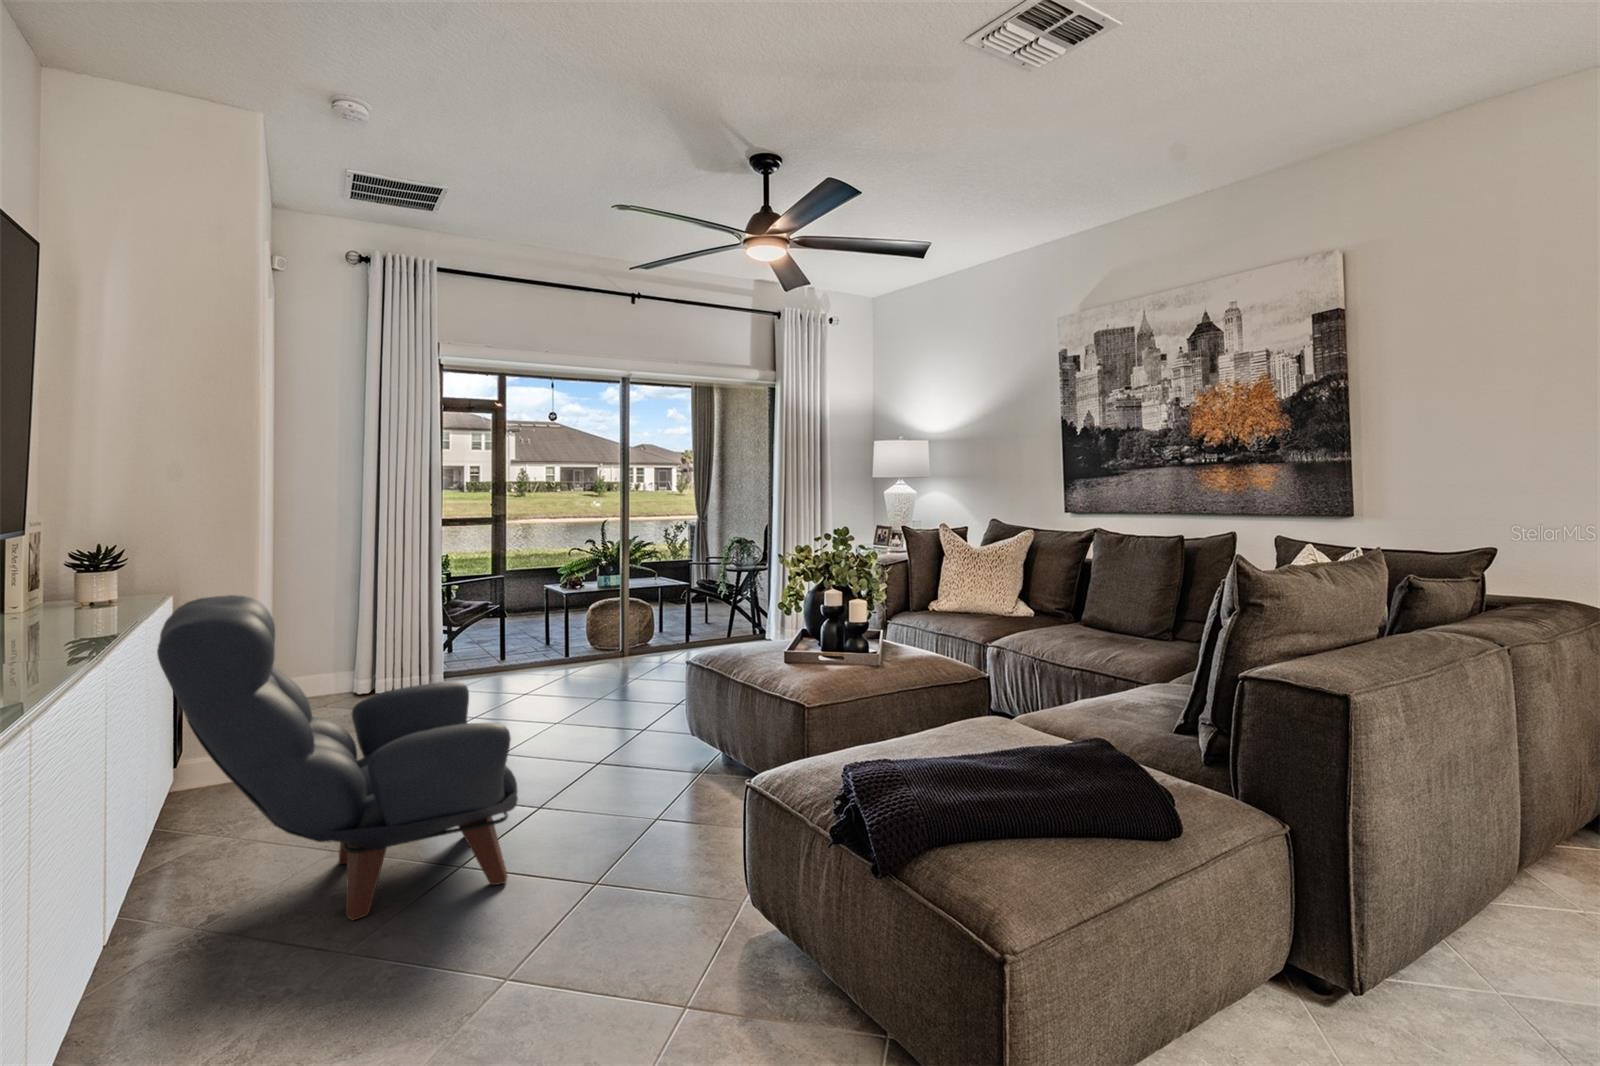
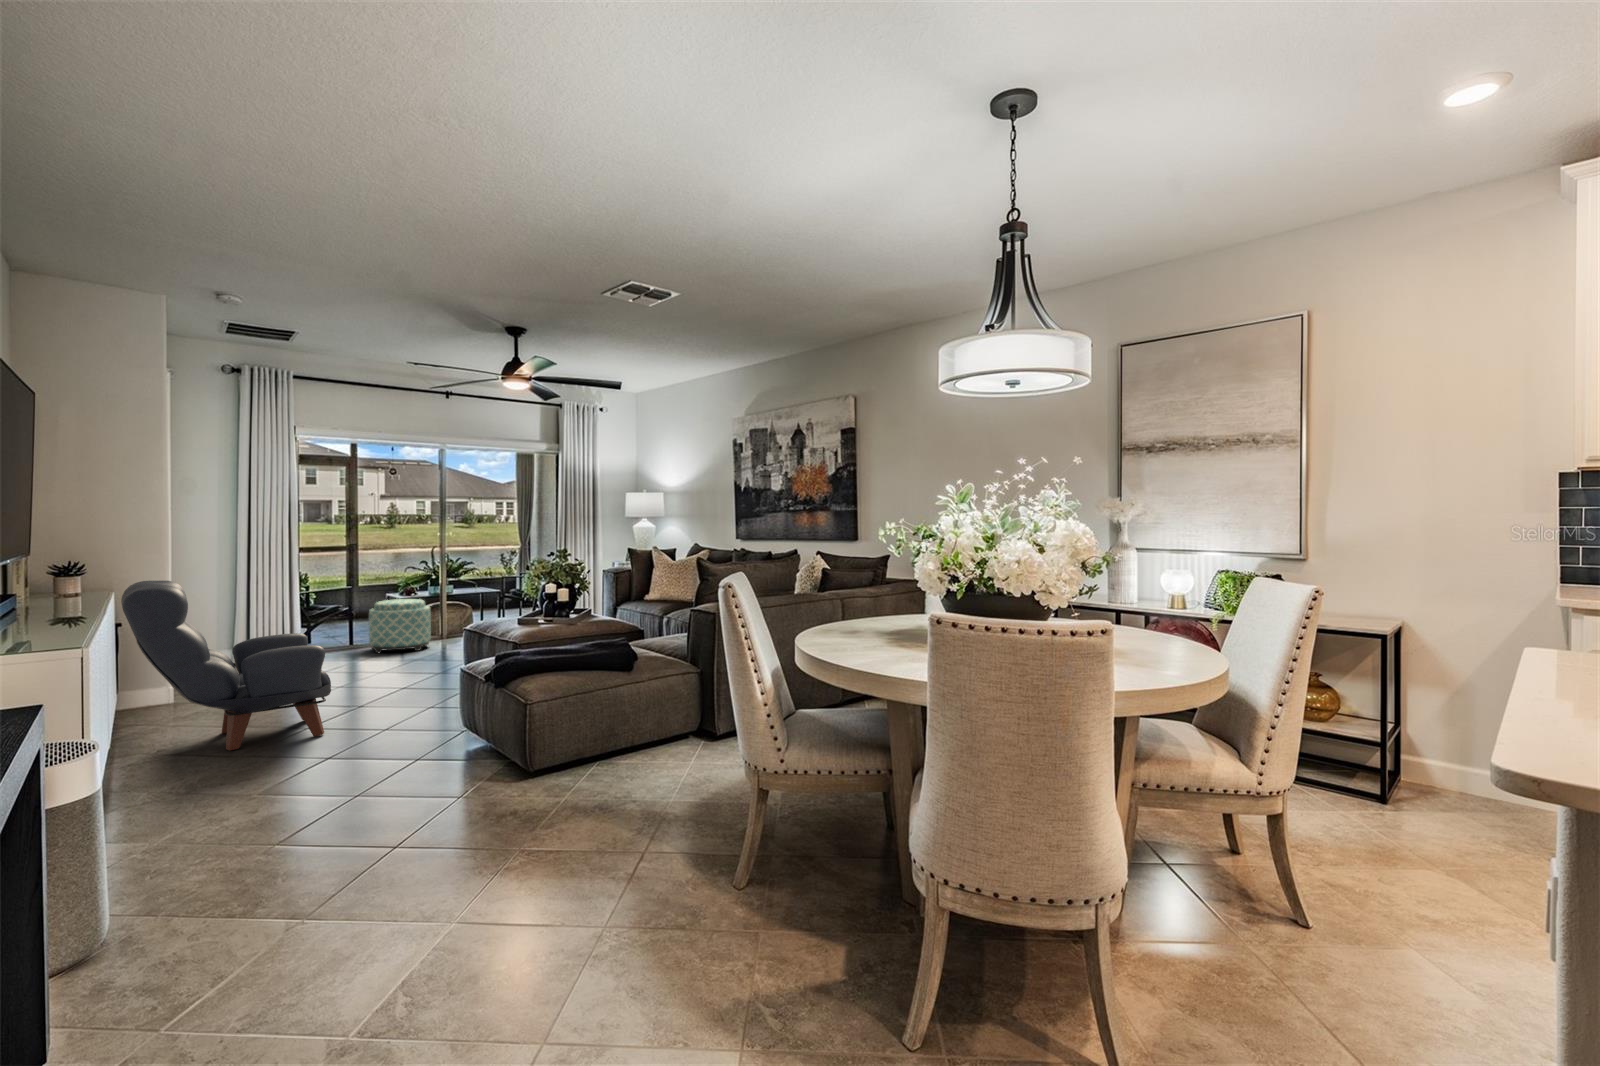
ottoman: none [529,597,612,679] -> present [369,599,431,653]

